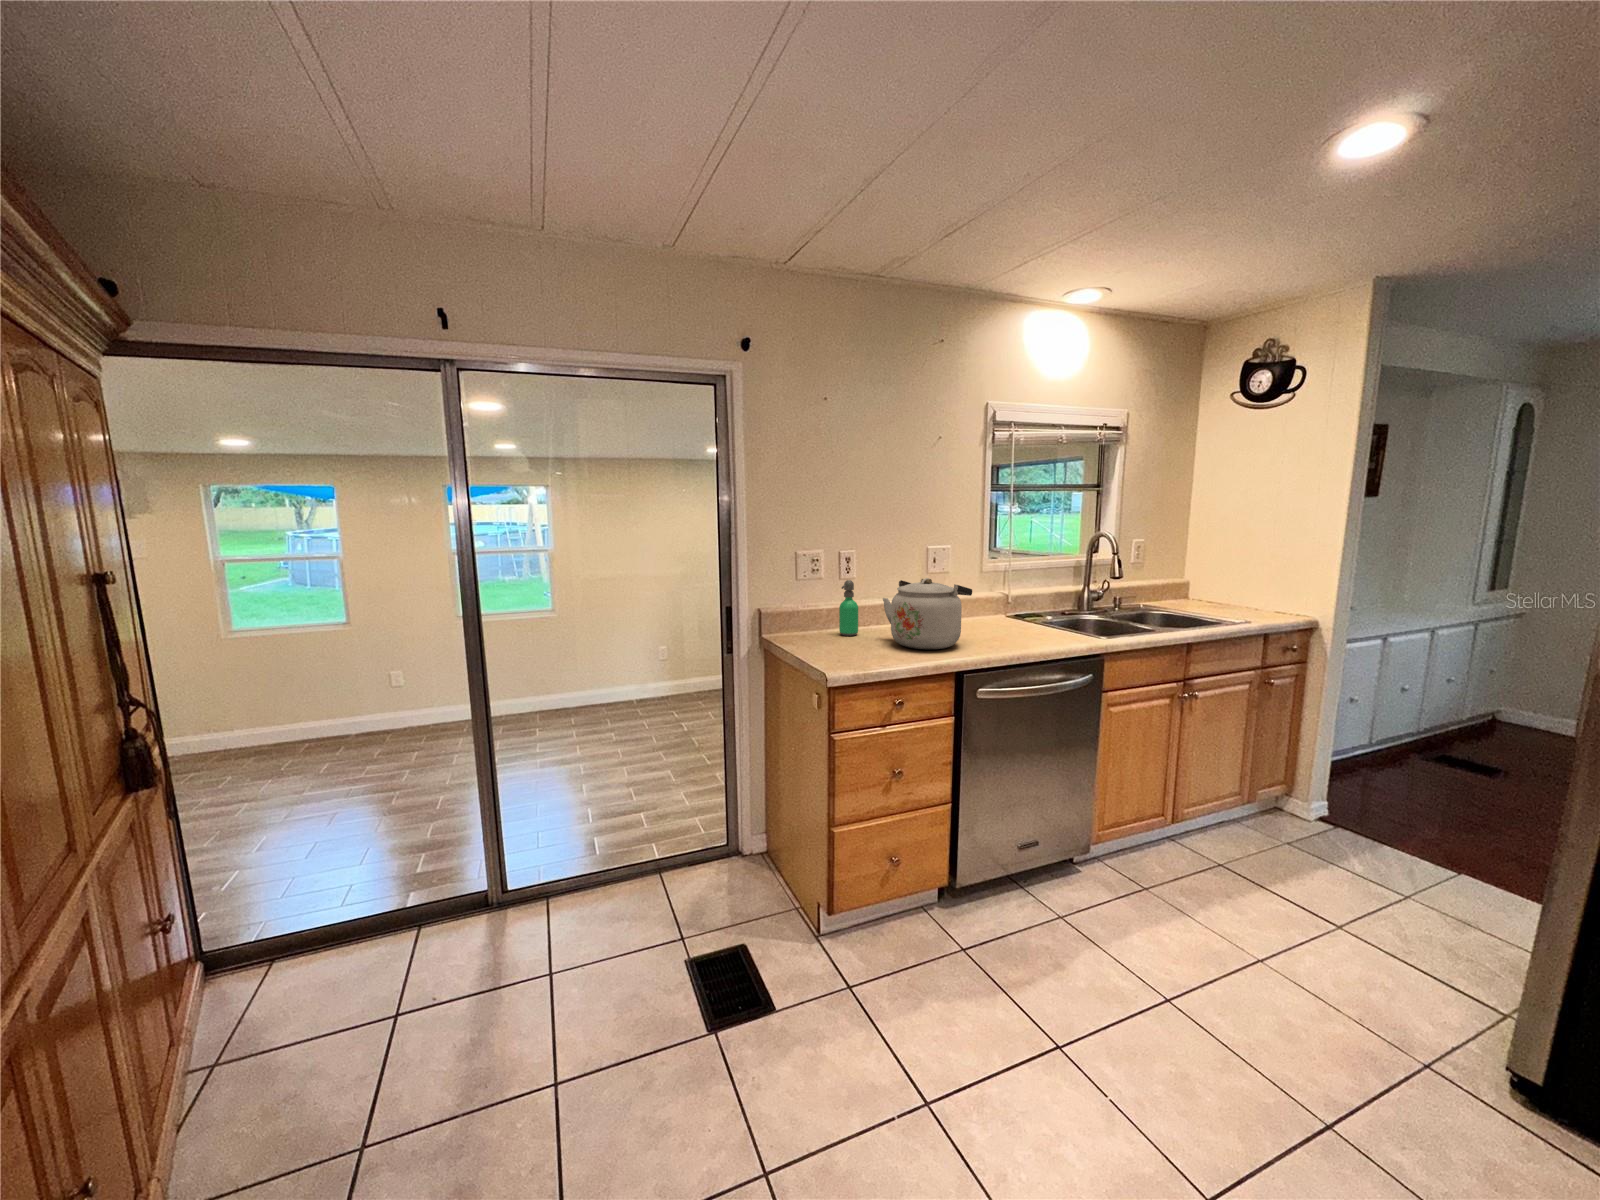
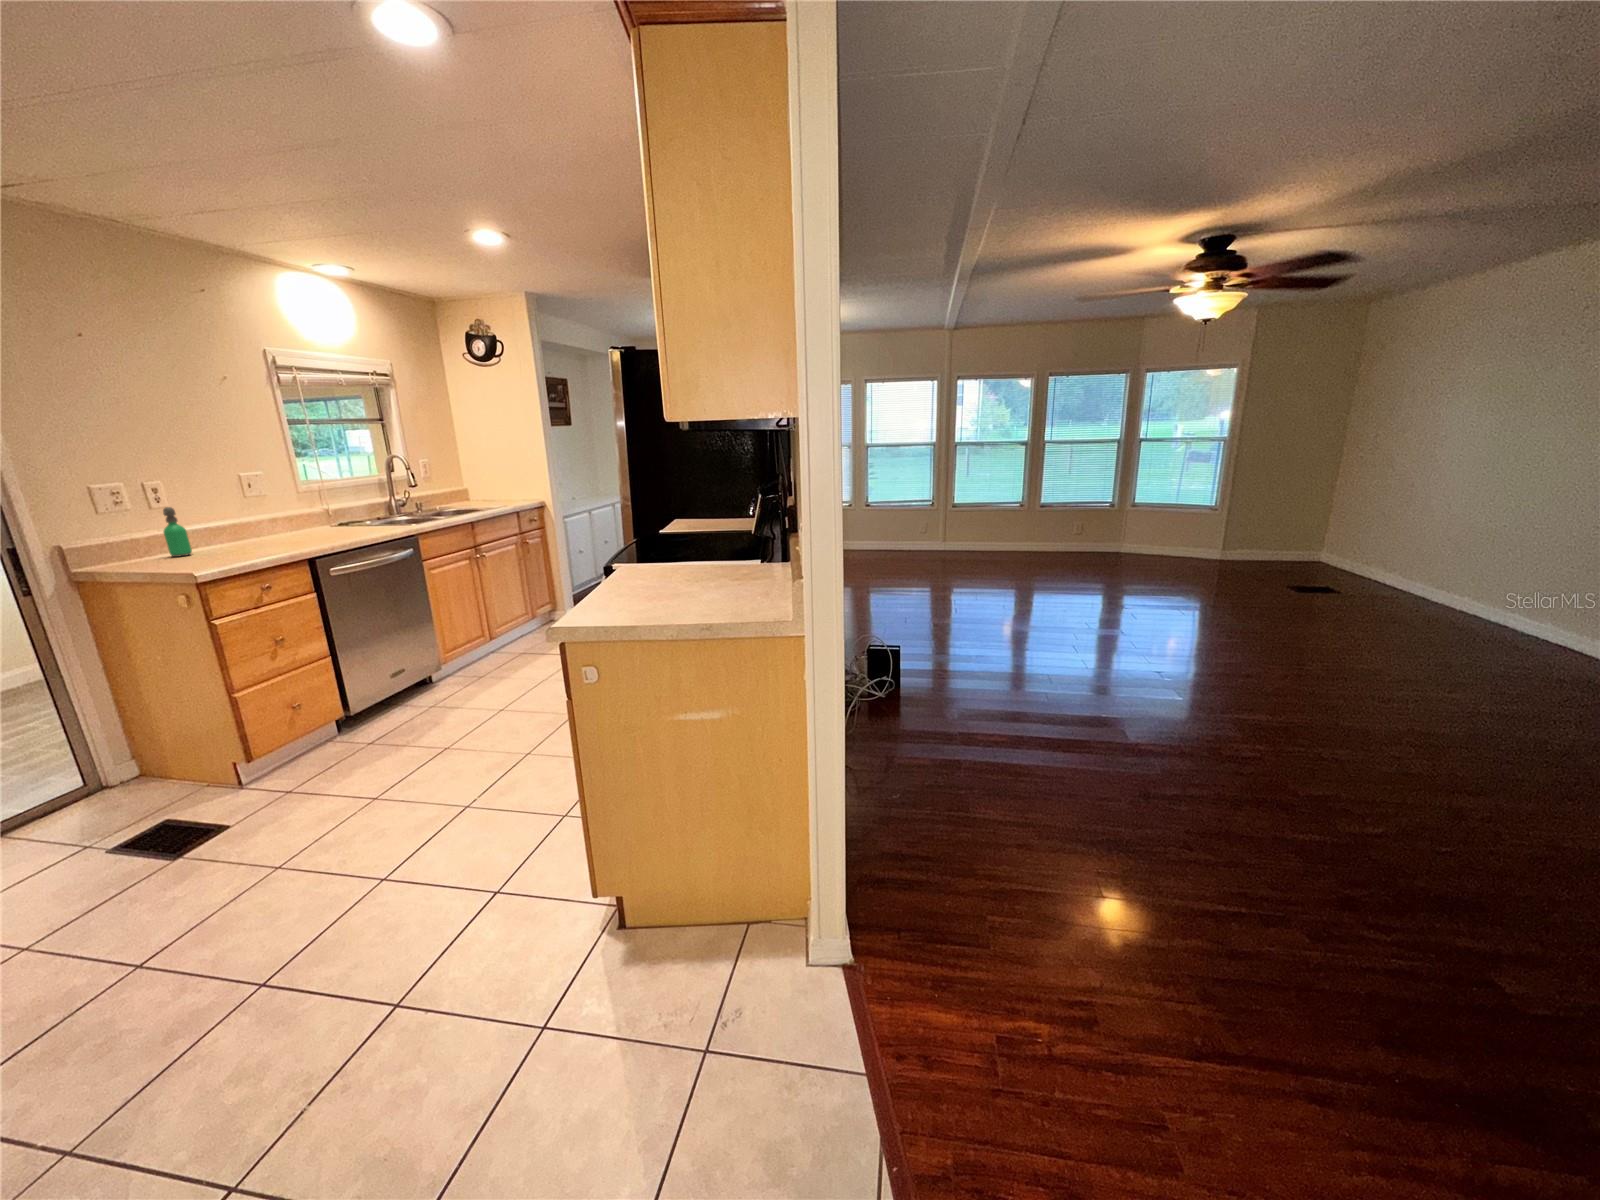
kettle: present [883,578,972,649] -> none [214,495,302,552]

